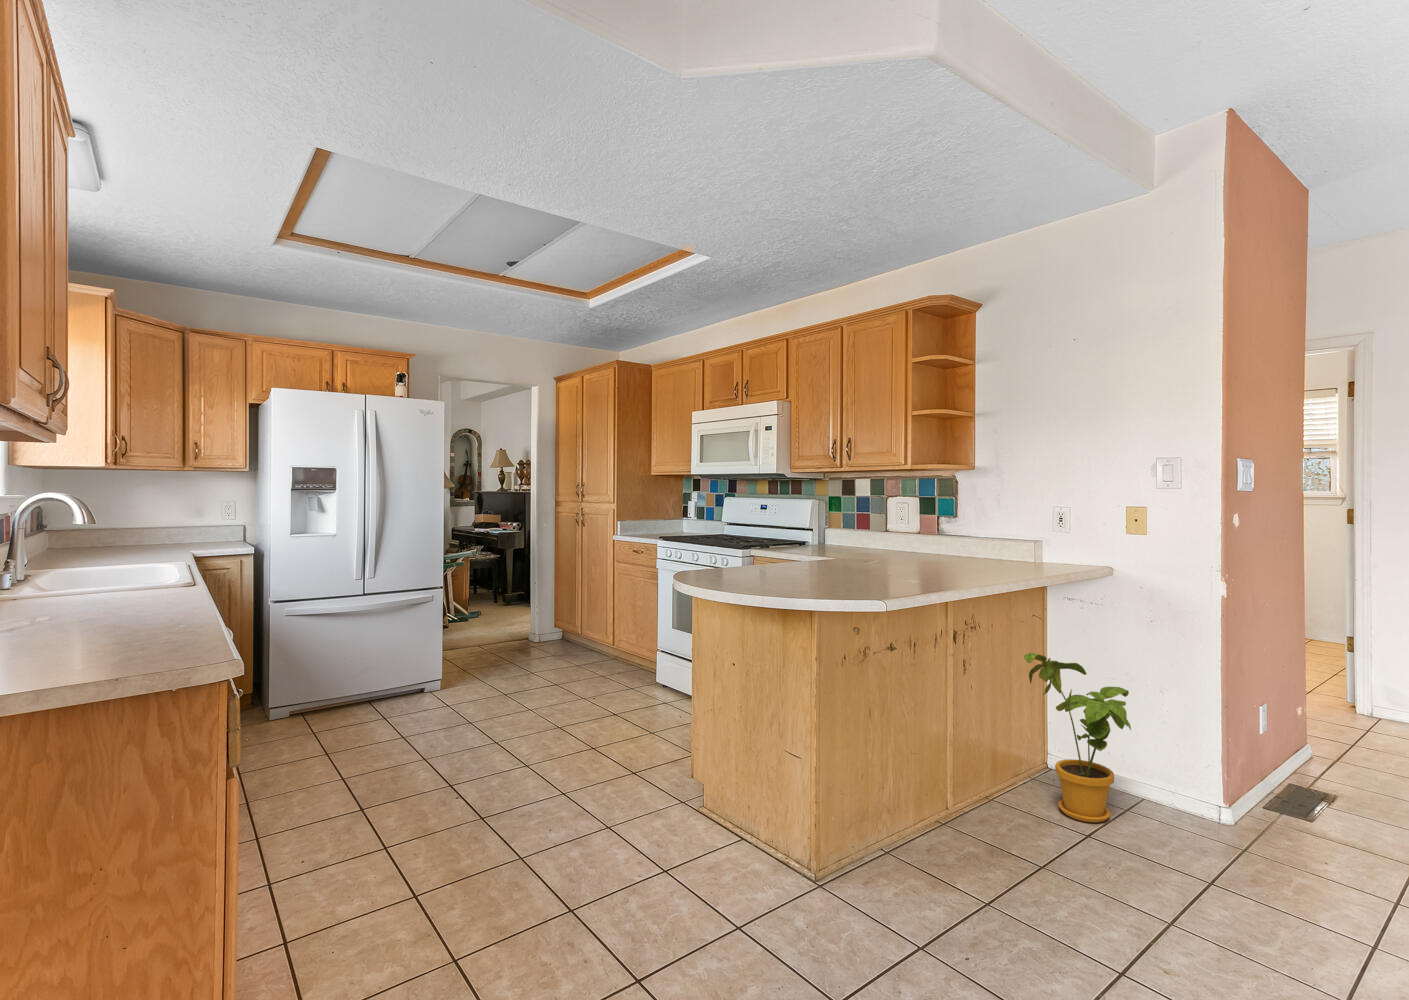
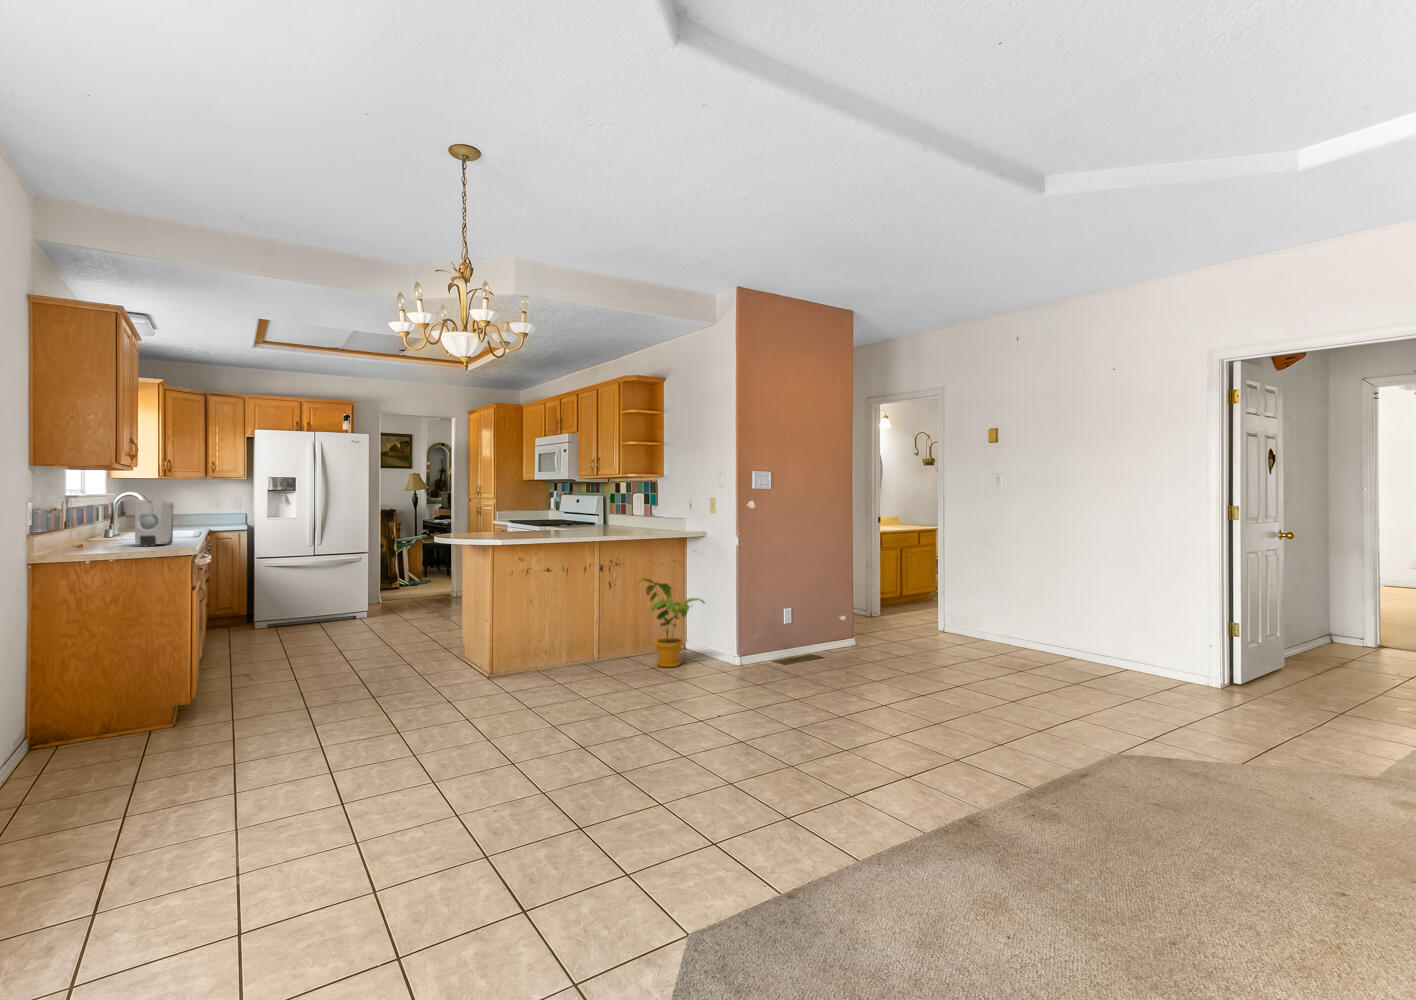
soap dispenser: none [52,512,149,629] -> present [135,500,173,546]

